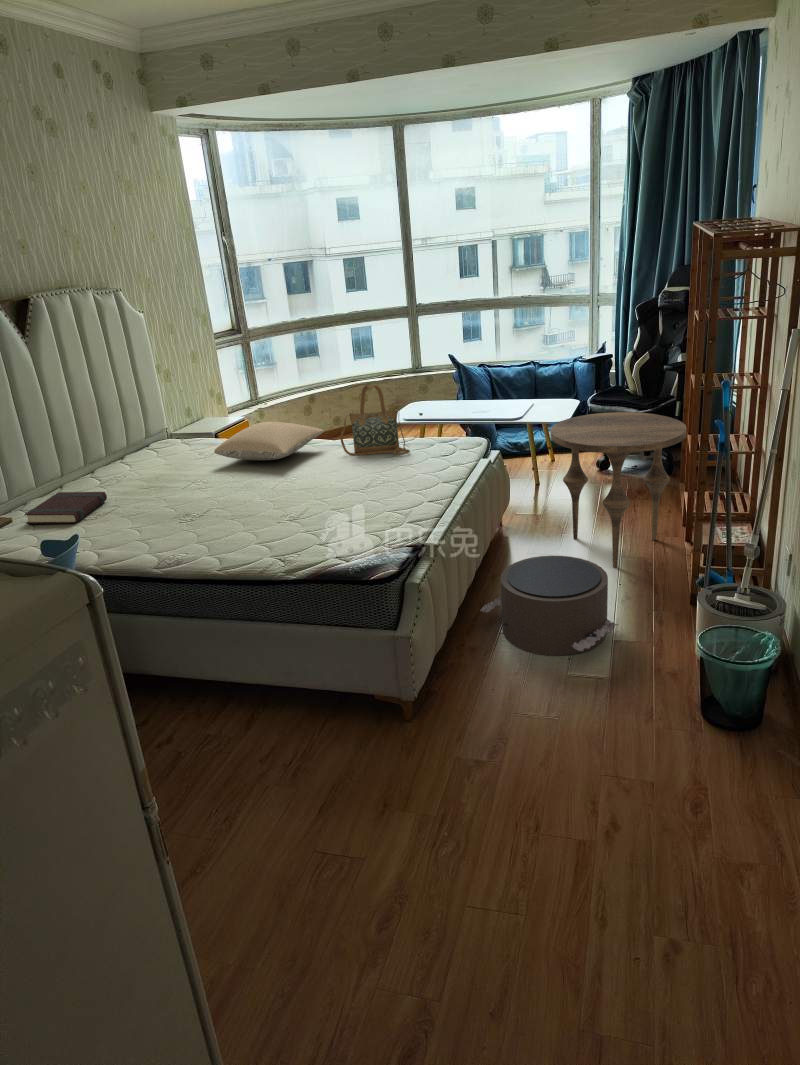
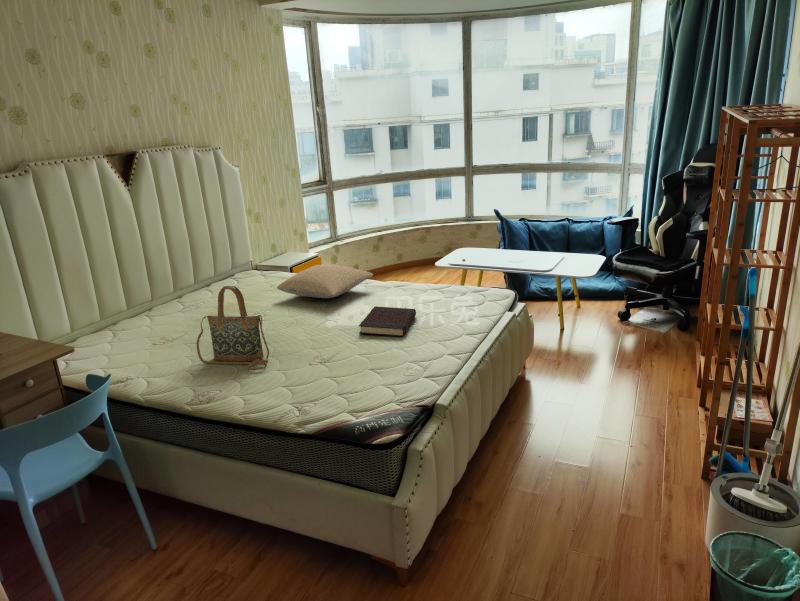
handbag: present [340,385,410,455] -> present [197,286,269,370]
side table: present [551,412,687,567] -> none [573,277,707,425]
book: present [24,492,107,524] -> present [359,306,416,337]
pouf: present [480,556,619,656] -> none [491,415,627,528]

